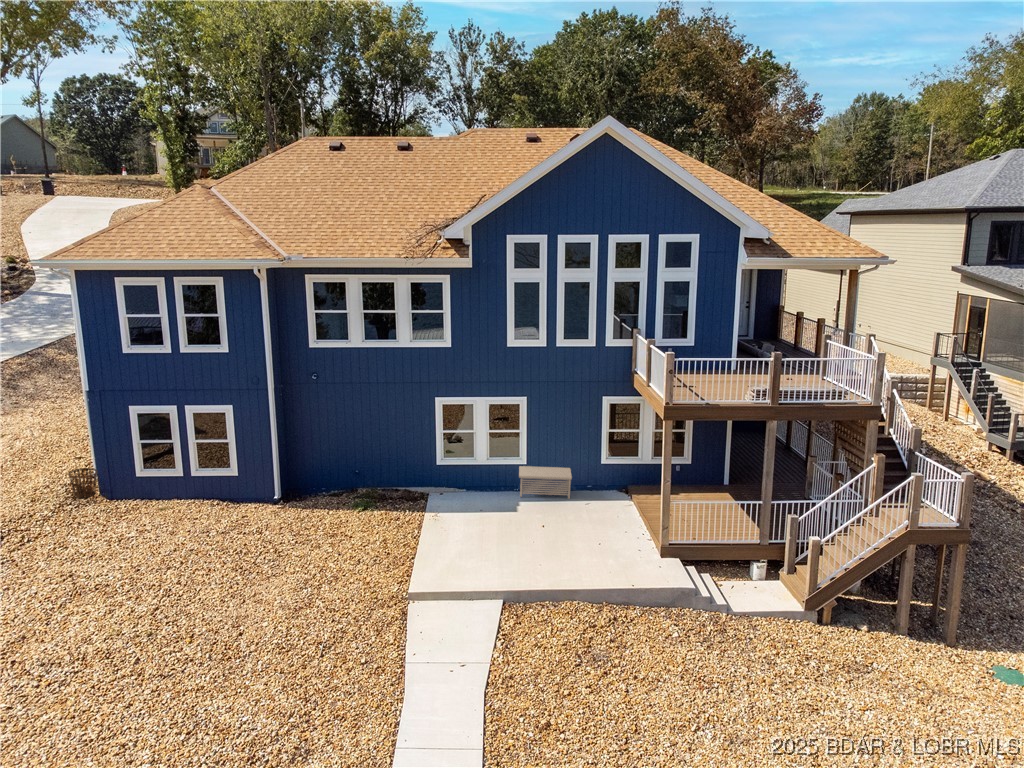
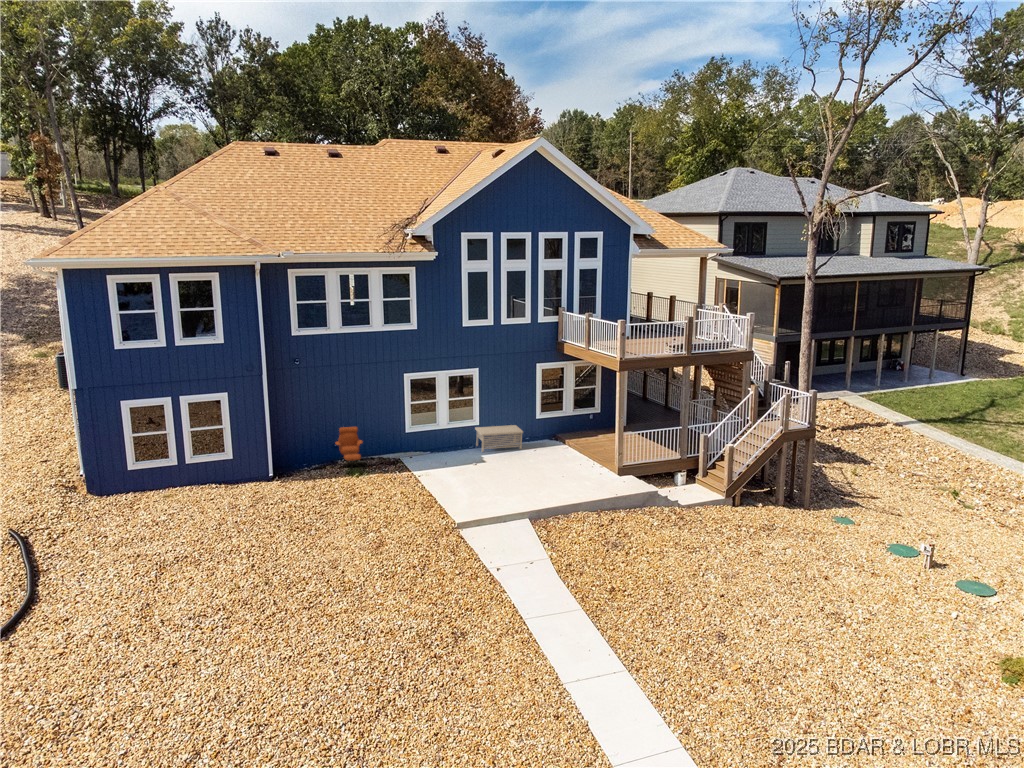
lounge chair: none [352,453,383,501] -> present [336,427,363,466]
basket: present [68,468,97,498] -> none [64,465,92,494]

